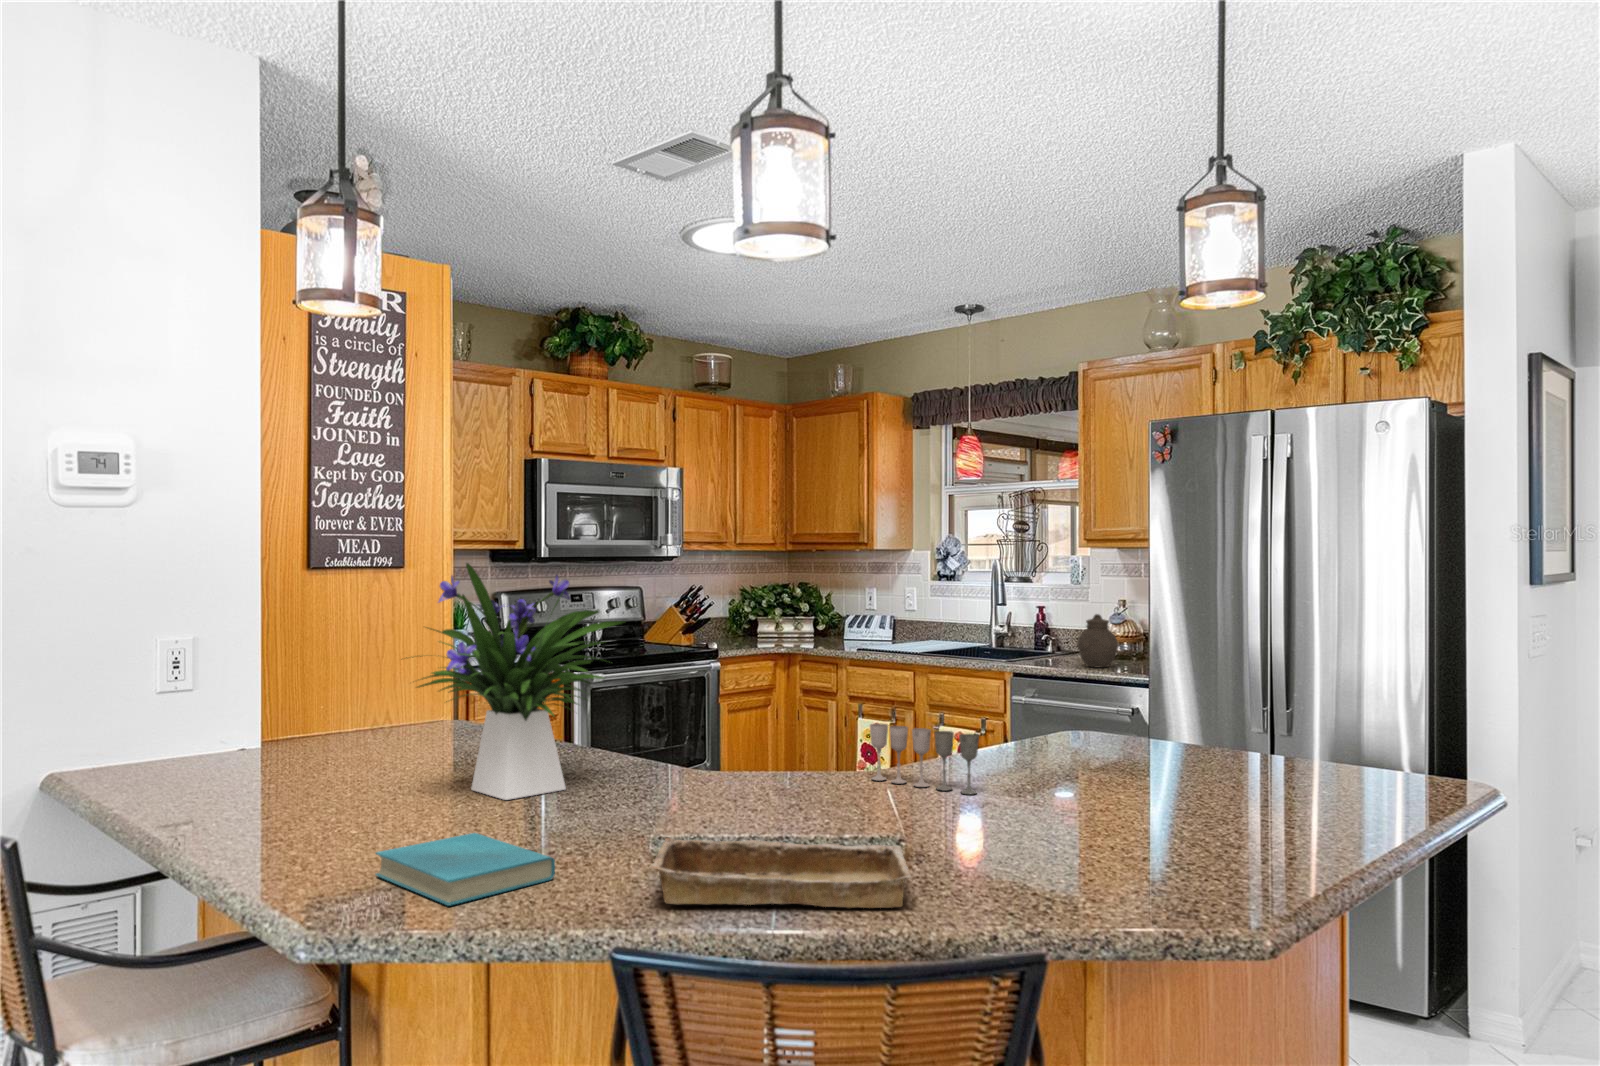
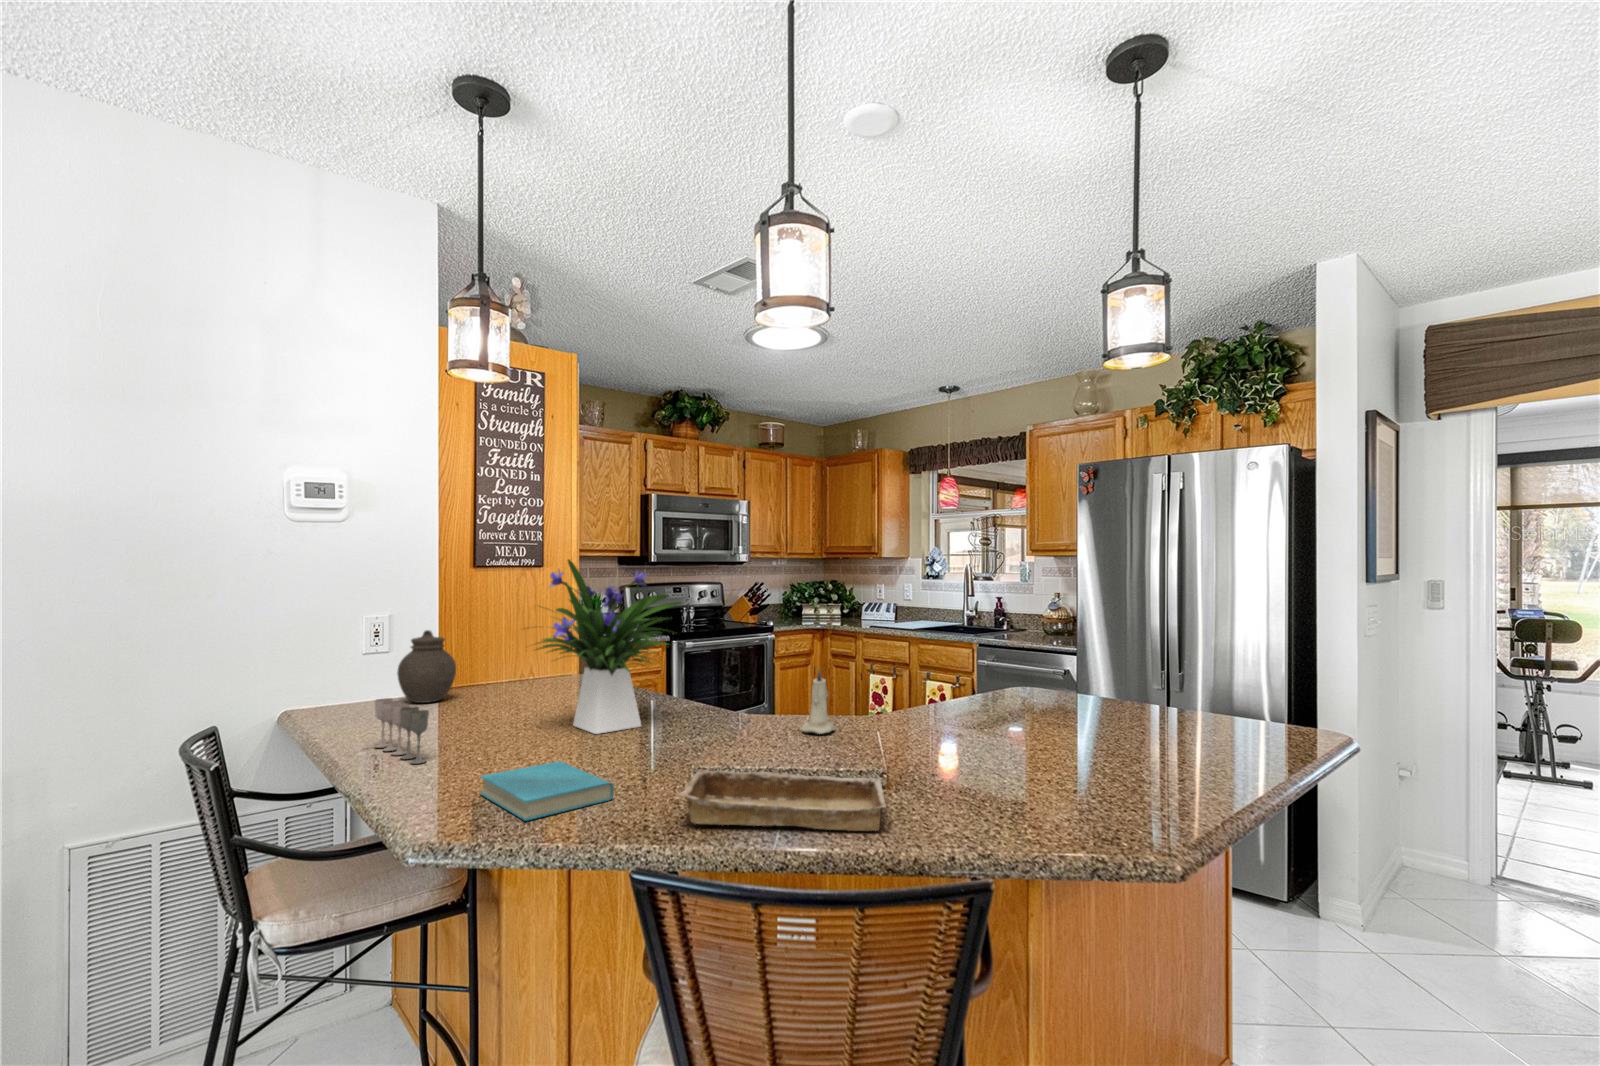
jar: present [1078,614,1118,668] -> present [397,630,456,703]
candle: none [784,705,830,795] -> present [801,668,836,734]
wine glass: present [870,723,979,794] -> present [375,698,429,764]

